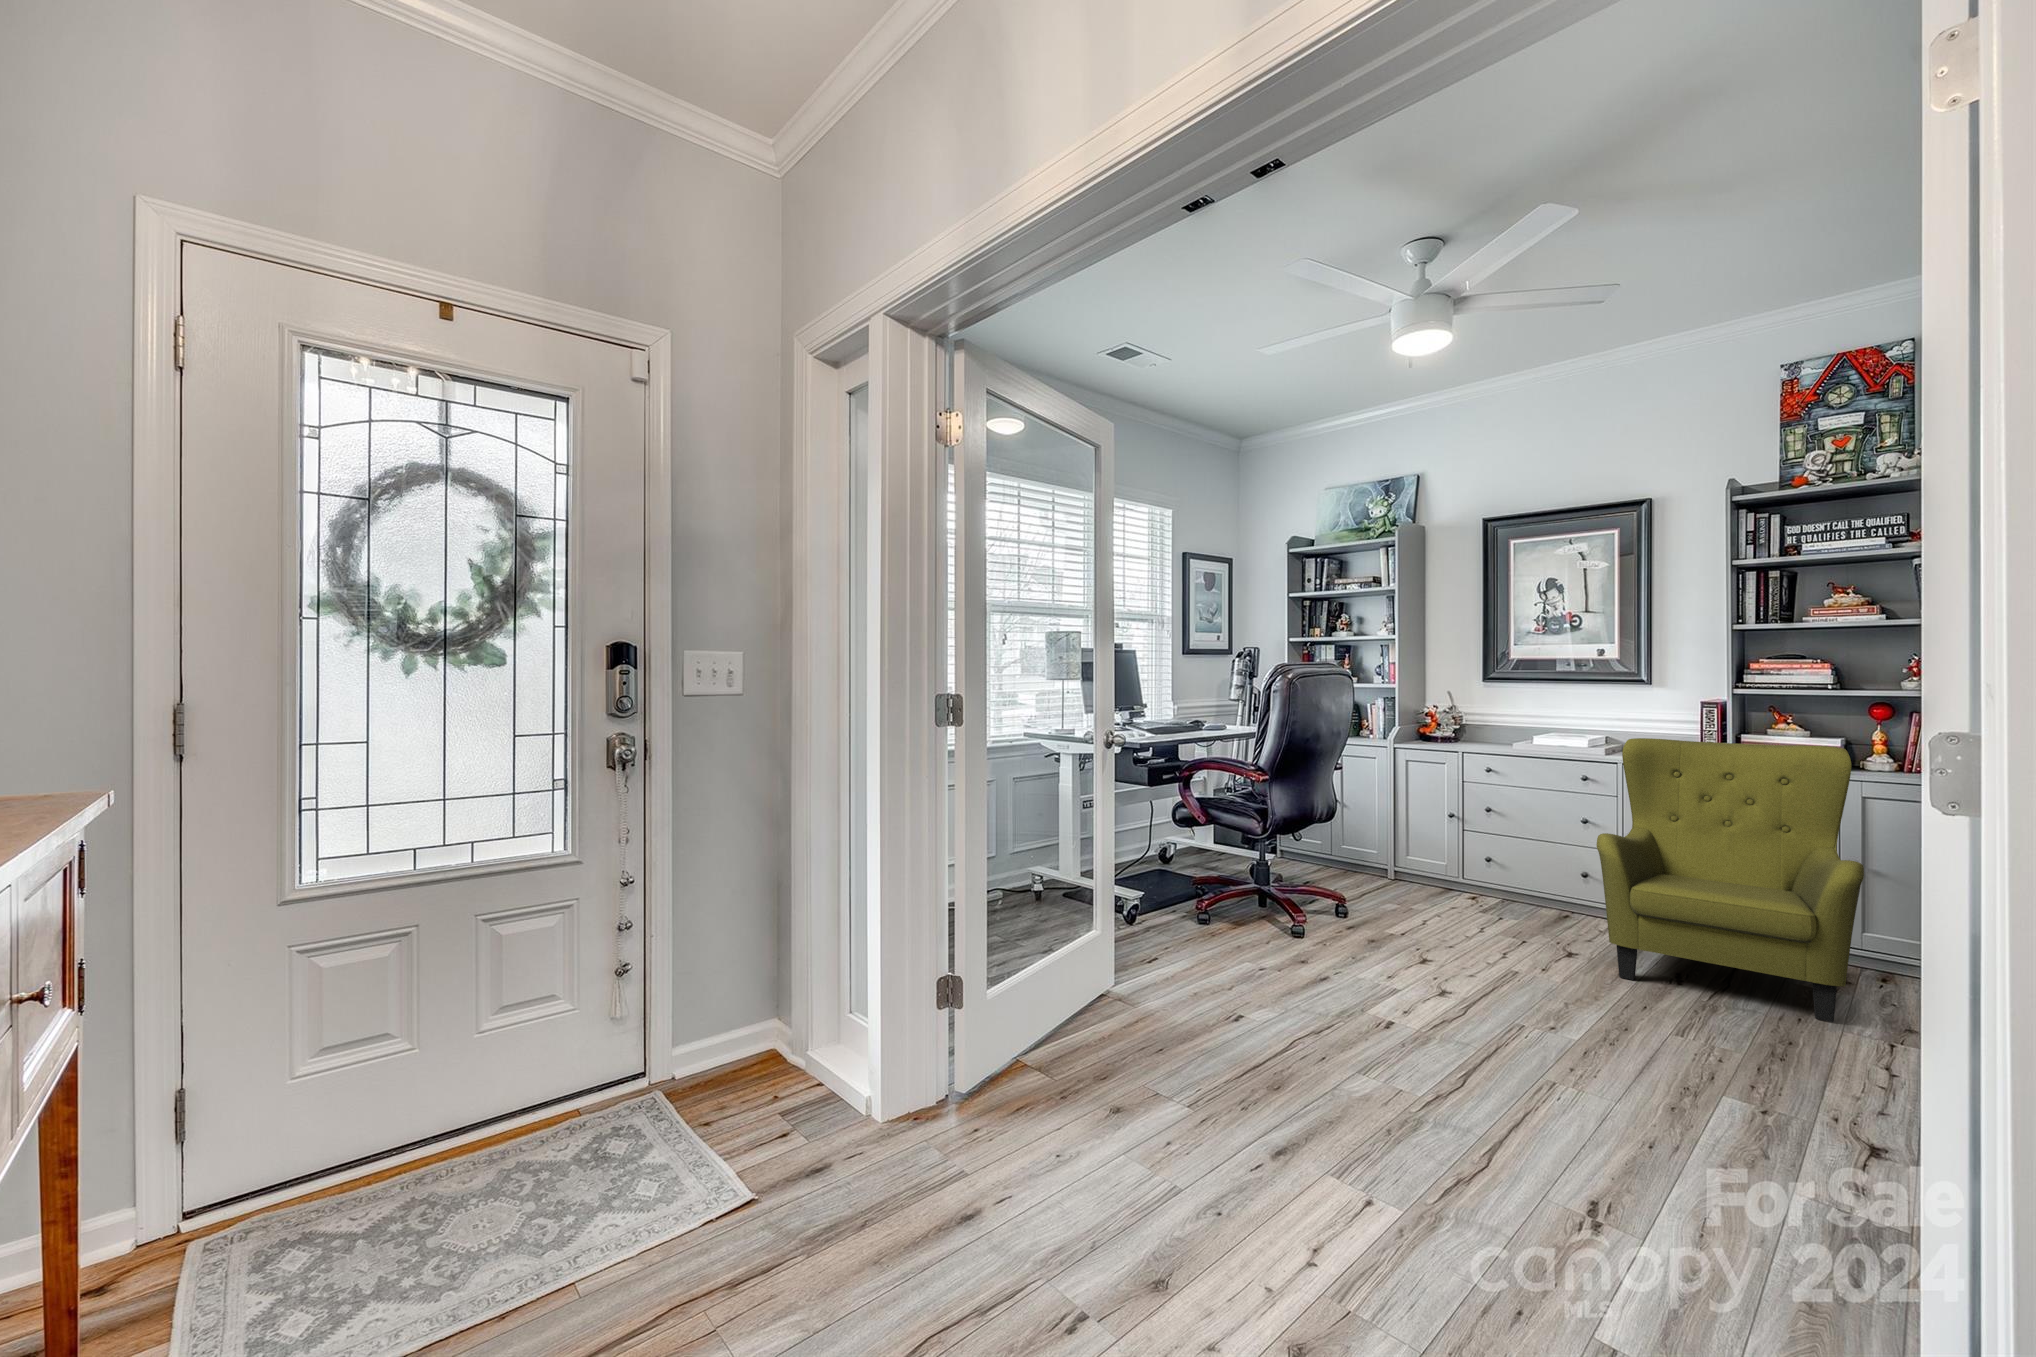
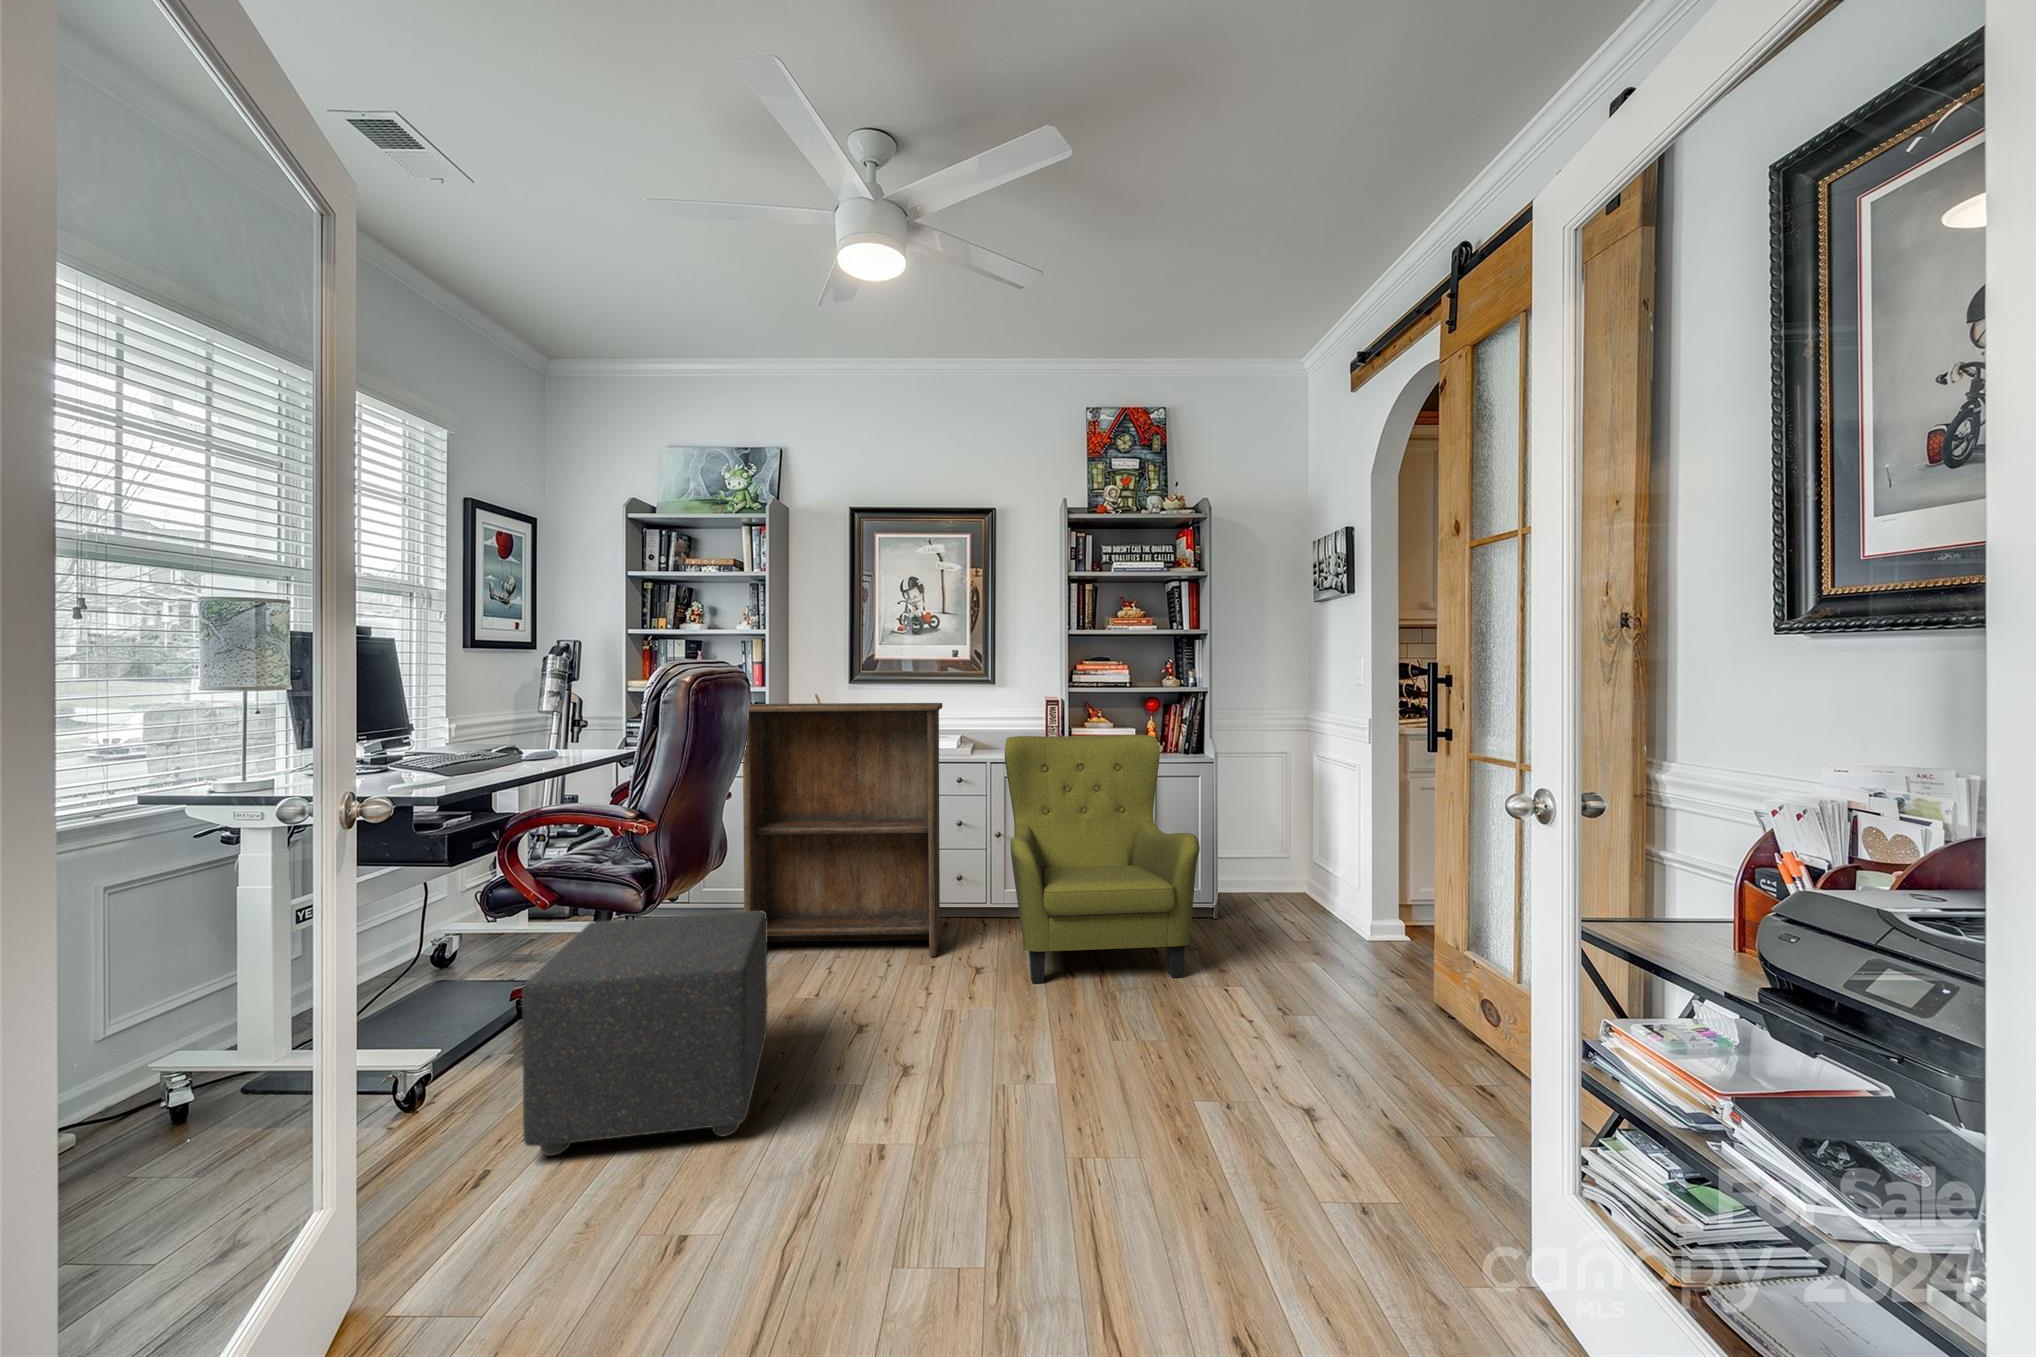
bookshelf: none [1353,697,1551,935] -> present [743,703,942,956]
ottoman: none [1178,835,1343,983] -> present [522,911,767,1156]

